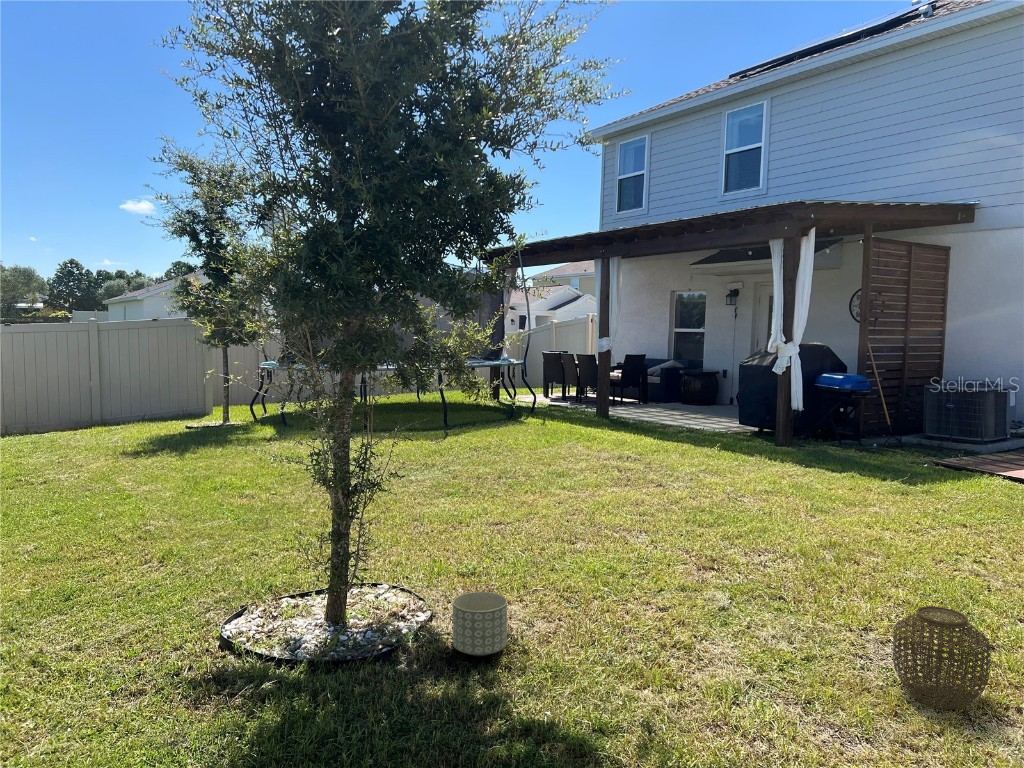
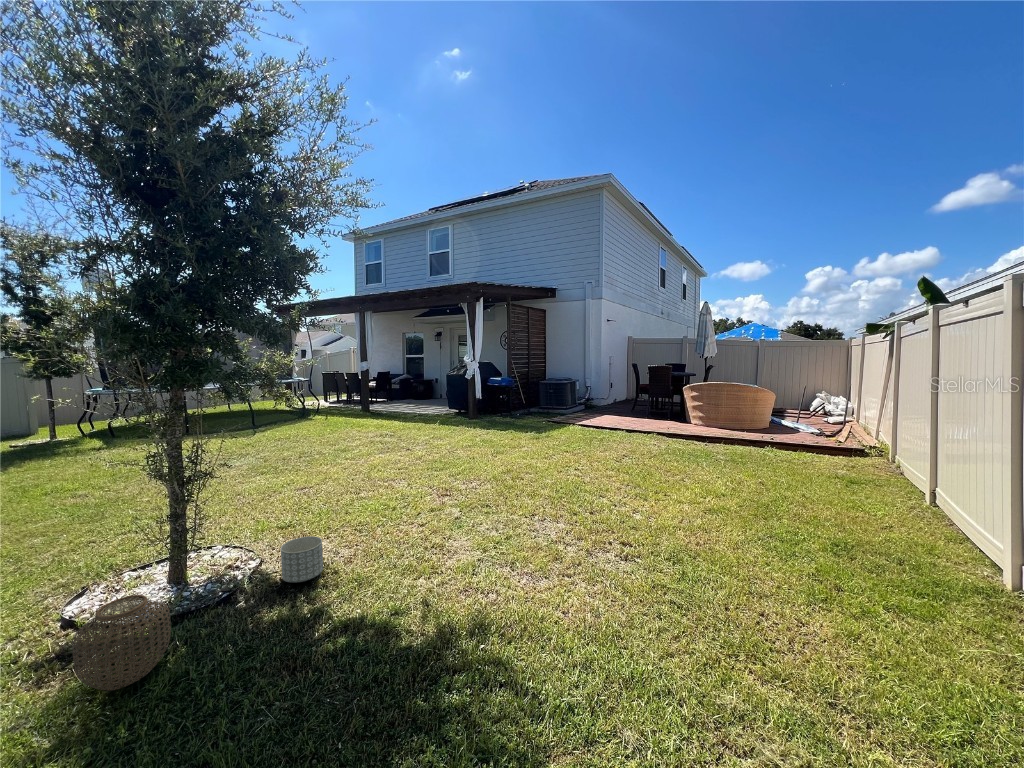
woven basket: present [893,606,991,710] -> present [72,595,171,690]

